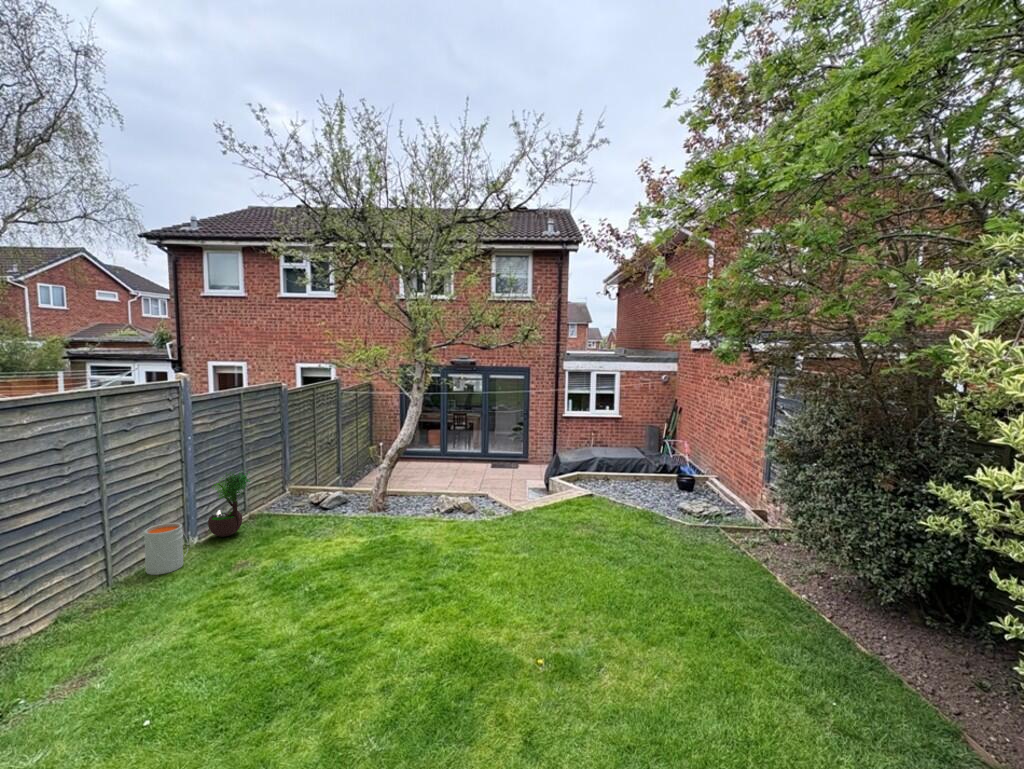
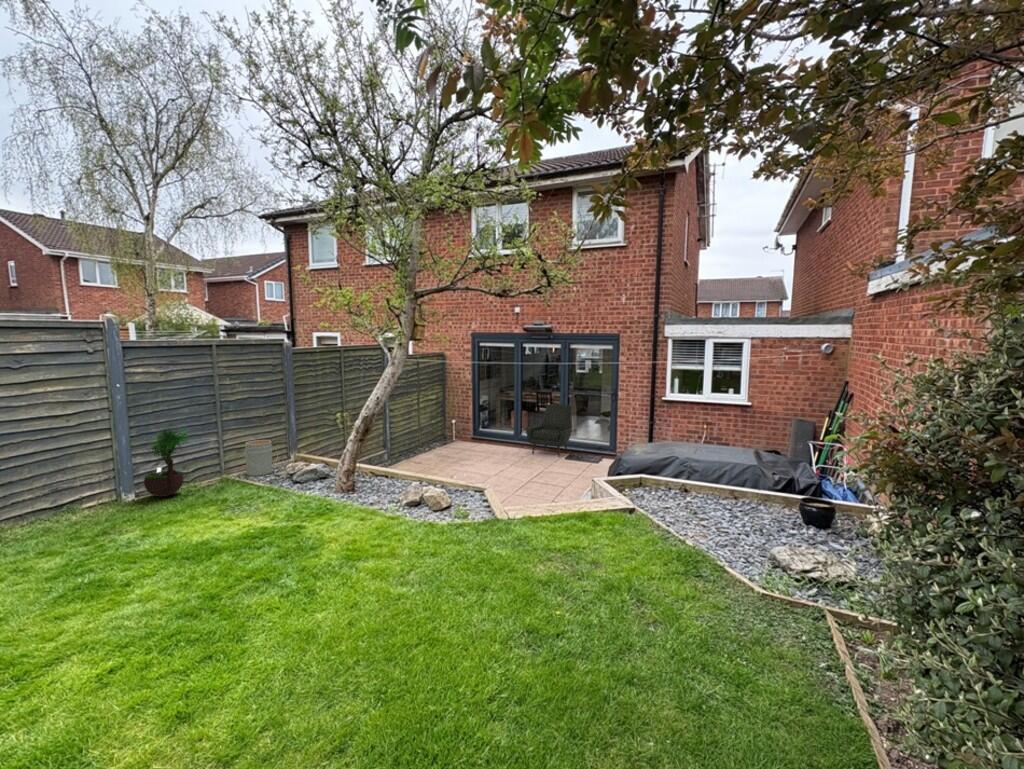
chair: none [459,425,494,468] -> present [526,404,572,457]
bucket: present [144,523,184,575] -> present [245,440,273,476]

